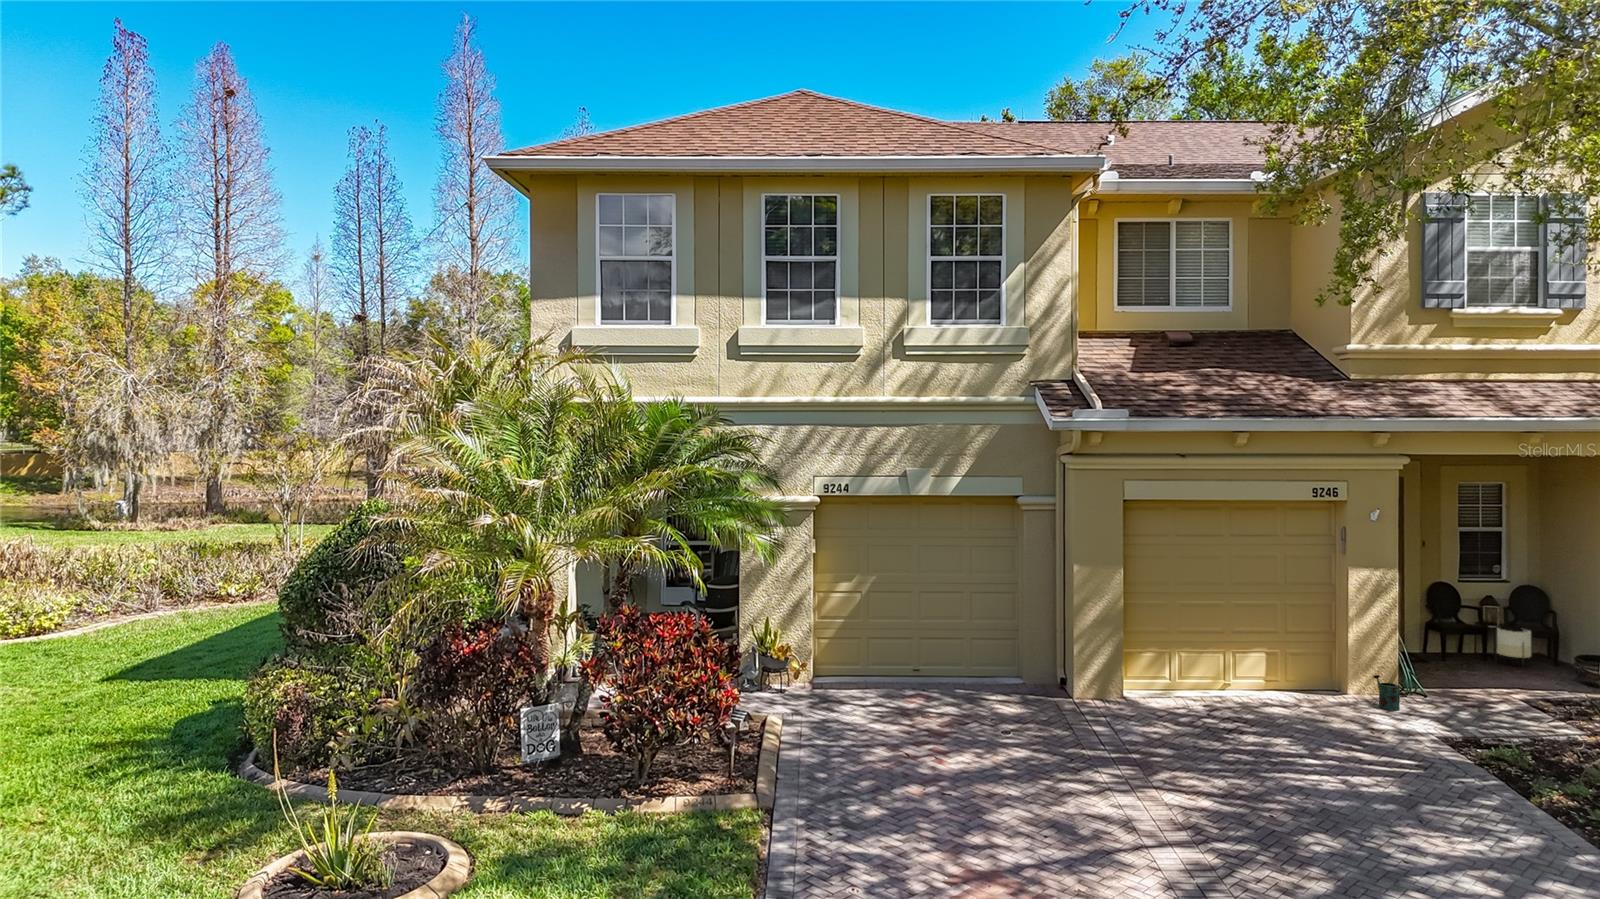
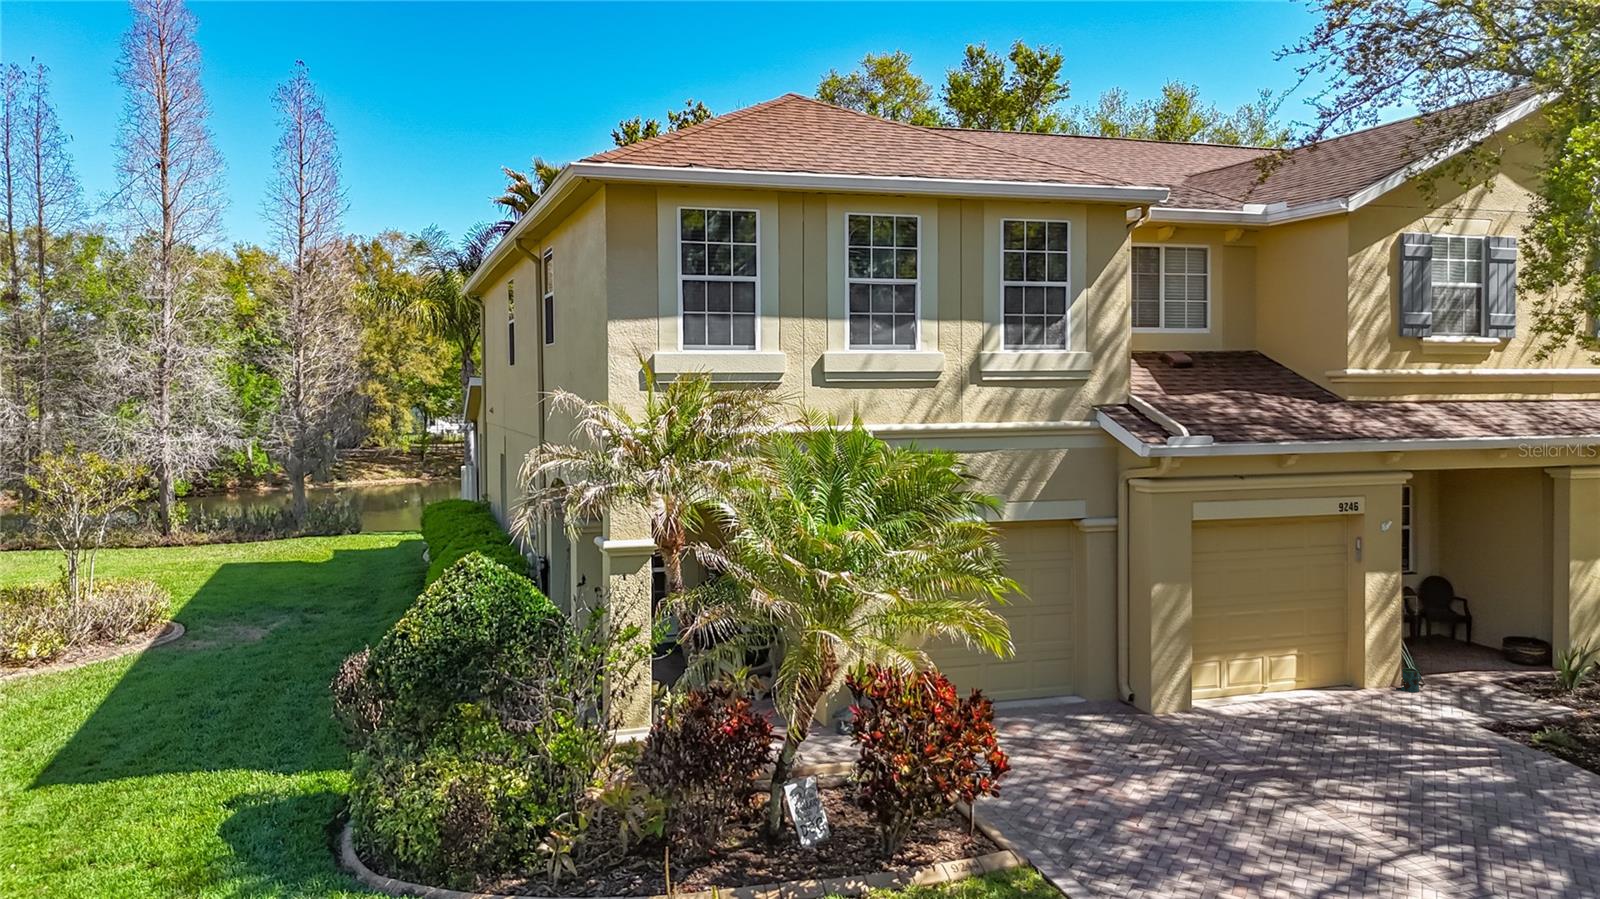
planter: present [1495,628,1531,664] -> none [1447,613,1476,649]

